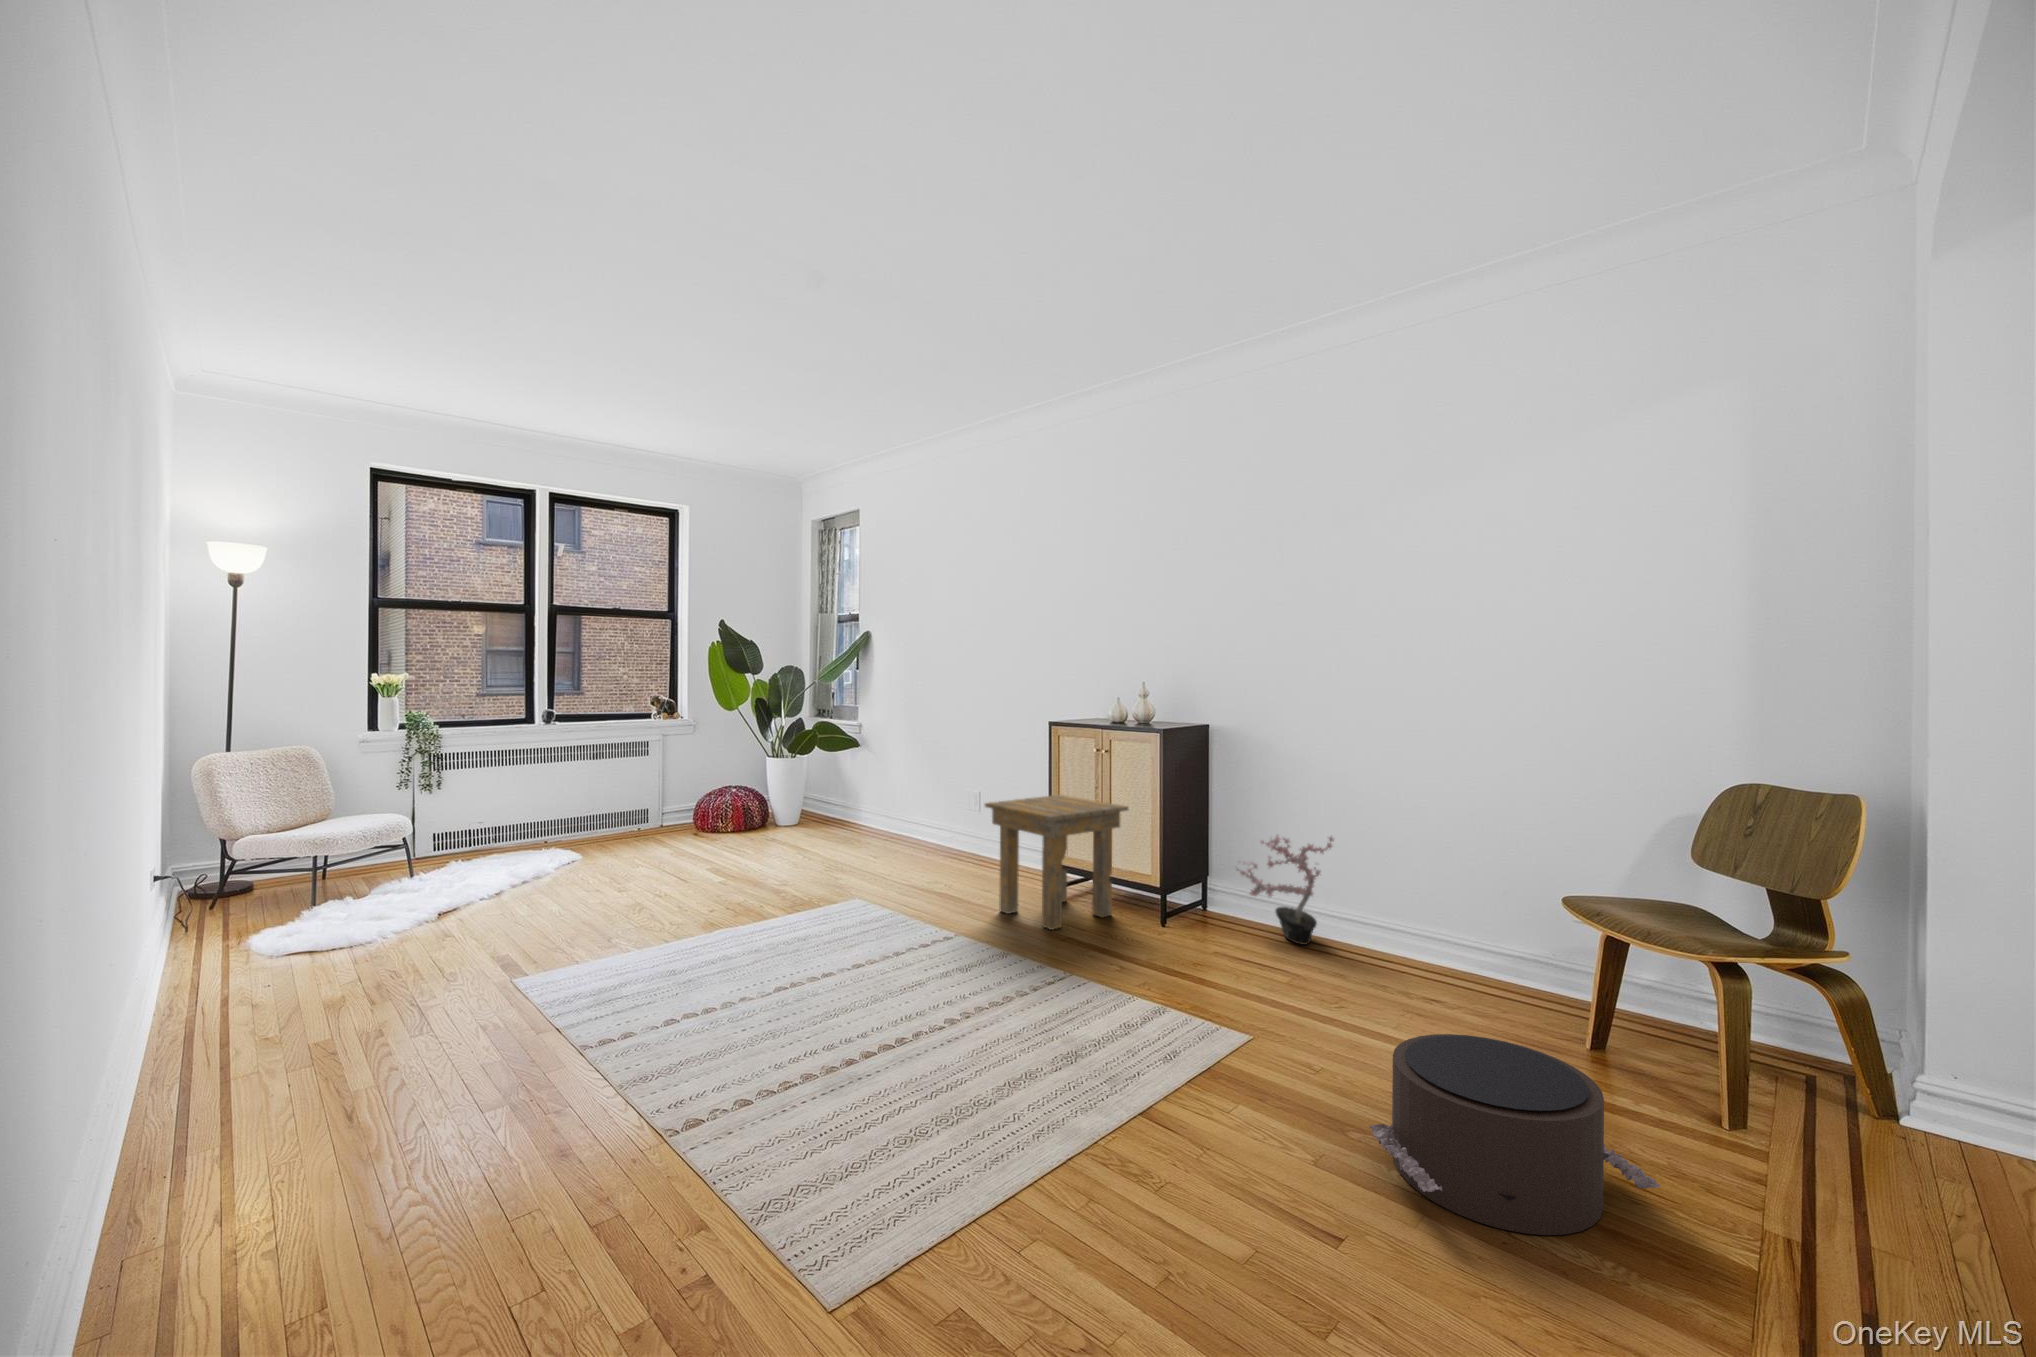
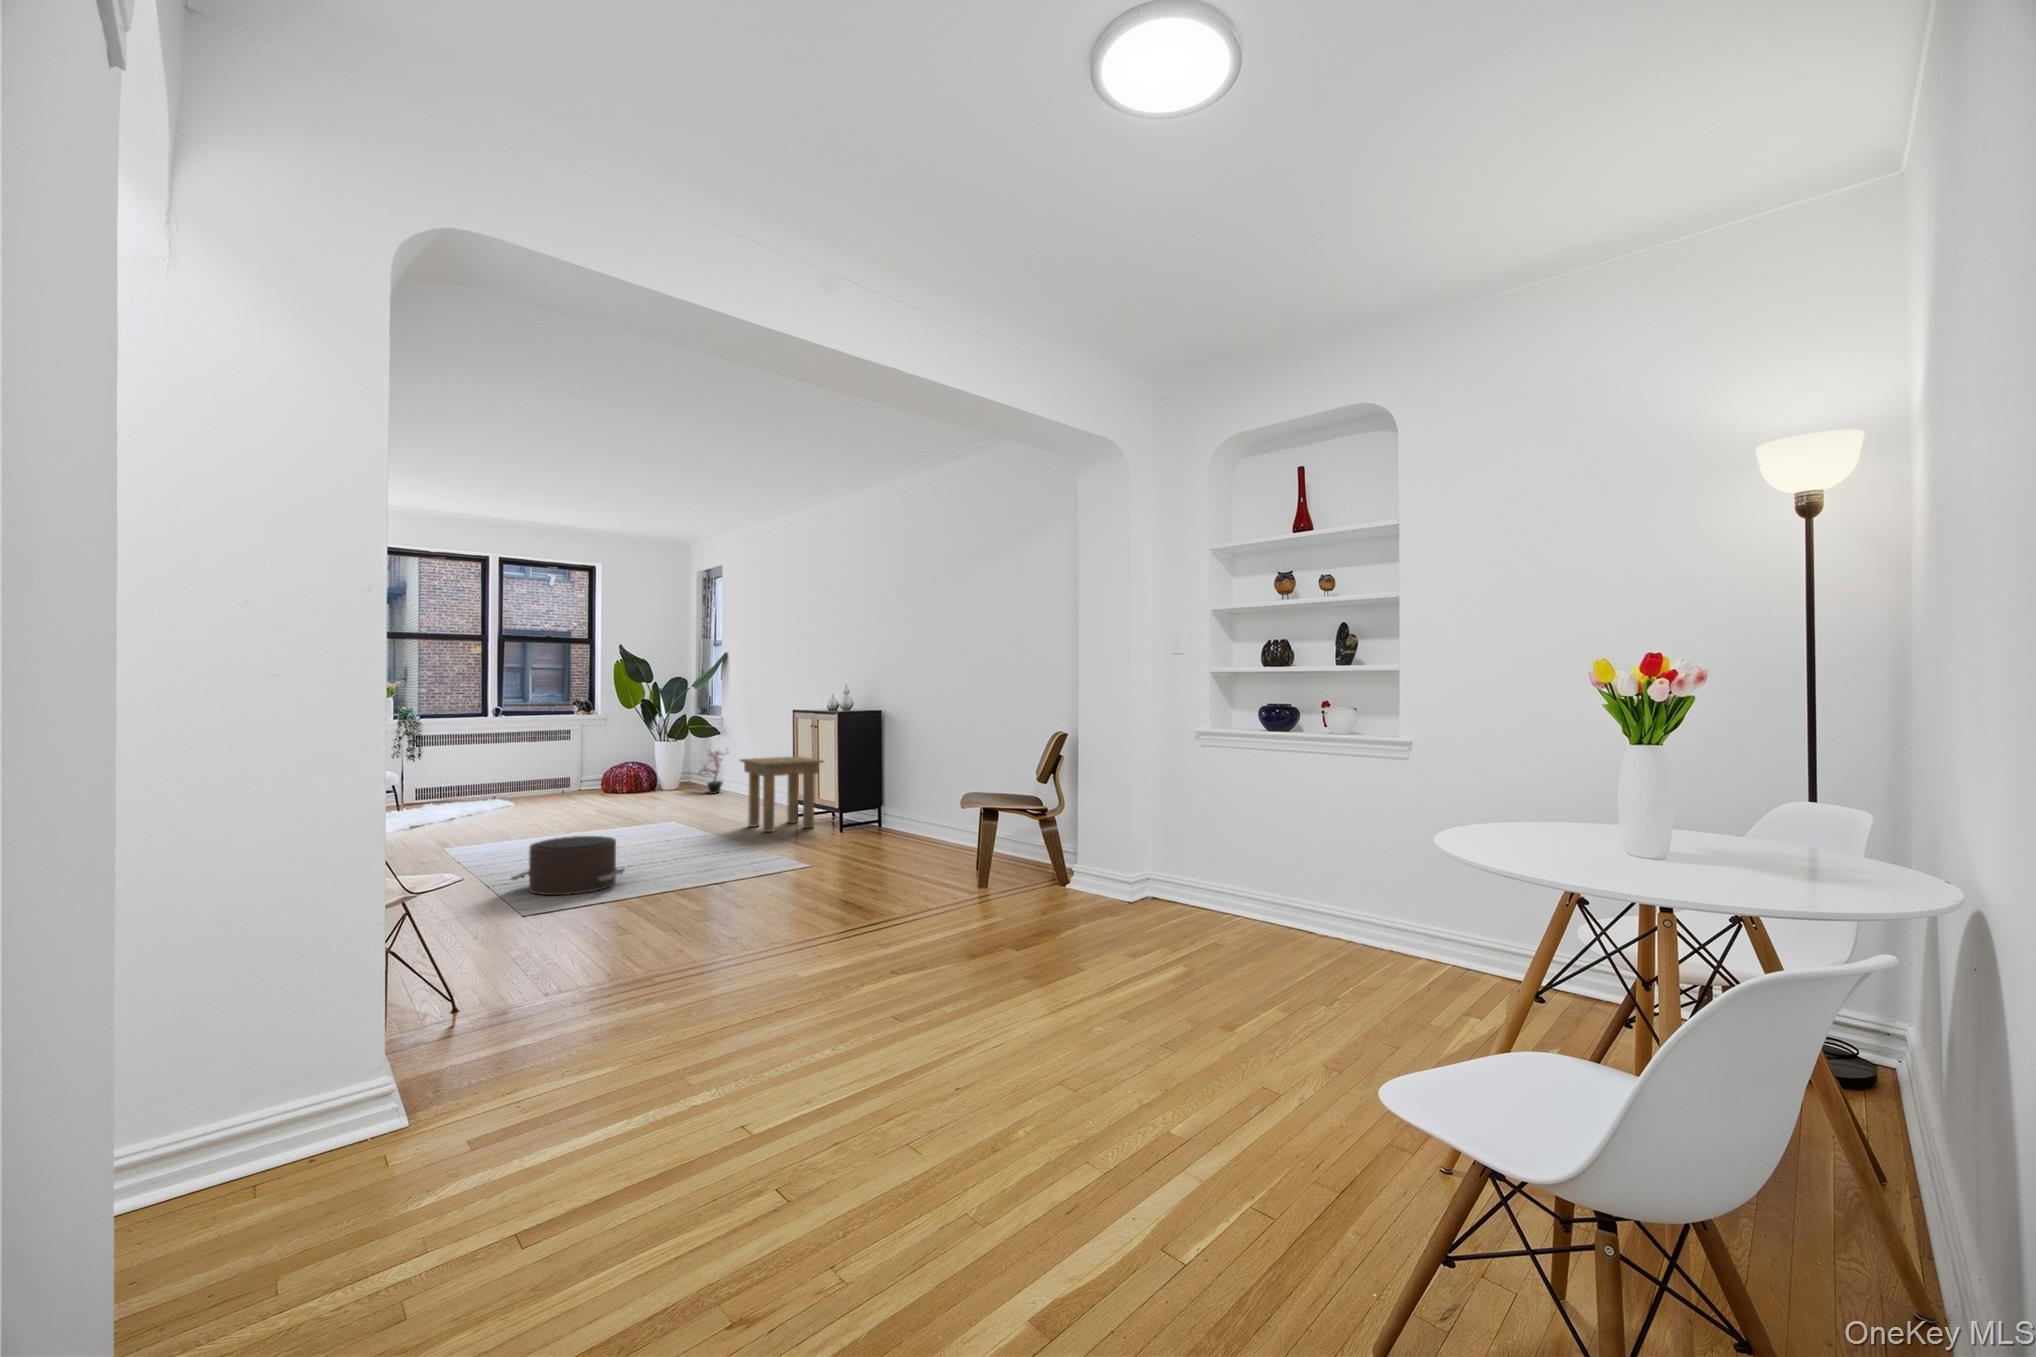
potted plant: present [1237,836,1334,945] -> present [699,750,725,794]
pouf: present [1369,1034,1661,1235] -> present [511,836,625,895]

